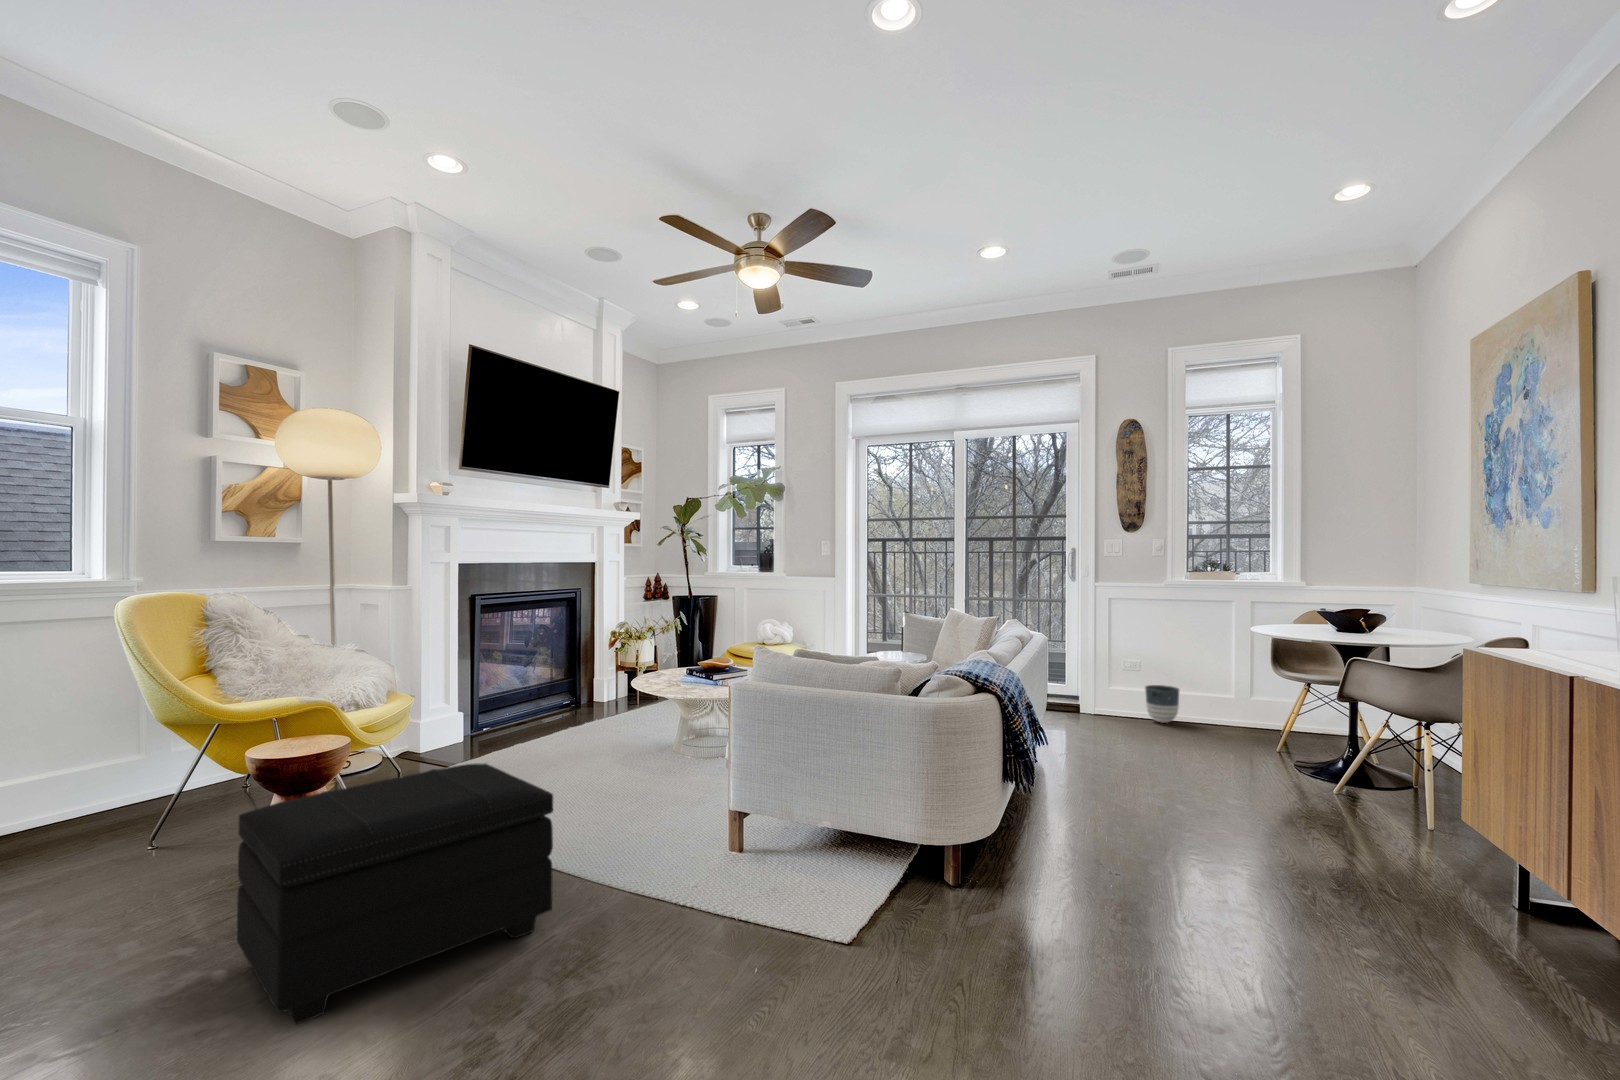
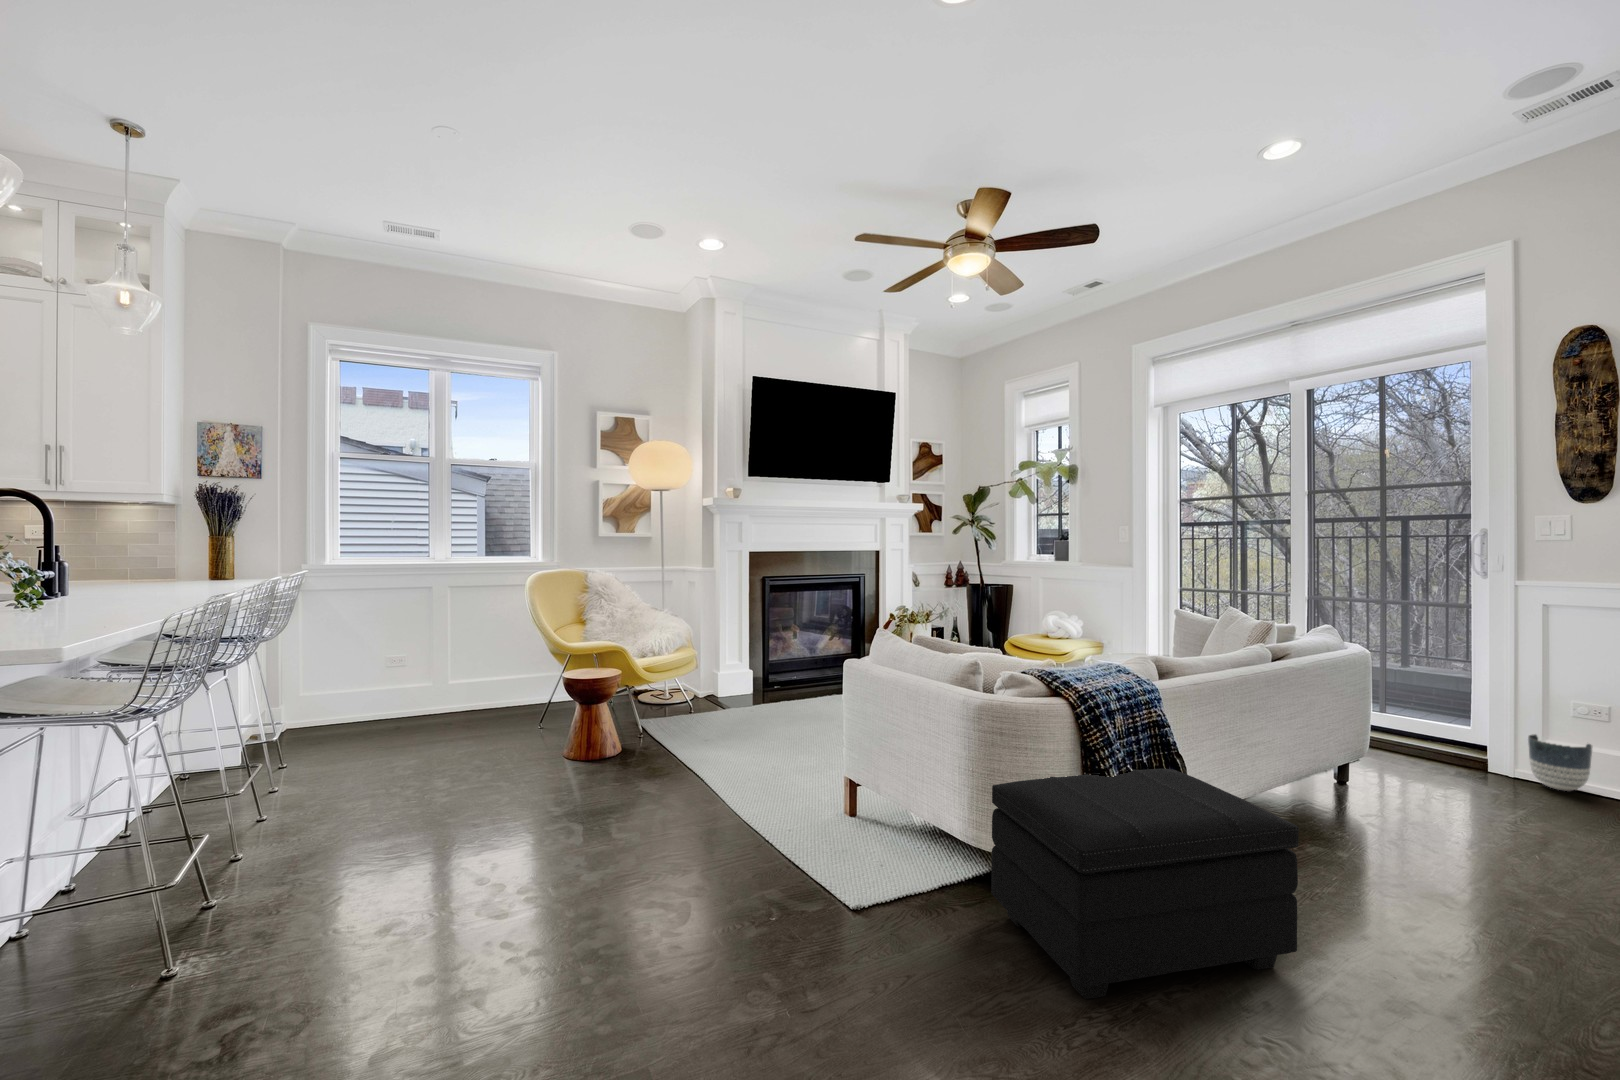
footstool: present [237,763,553,1024] -> present [991,769,1299,999]

